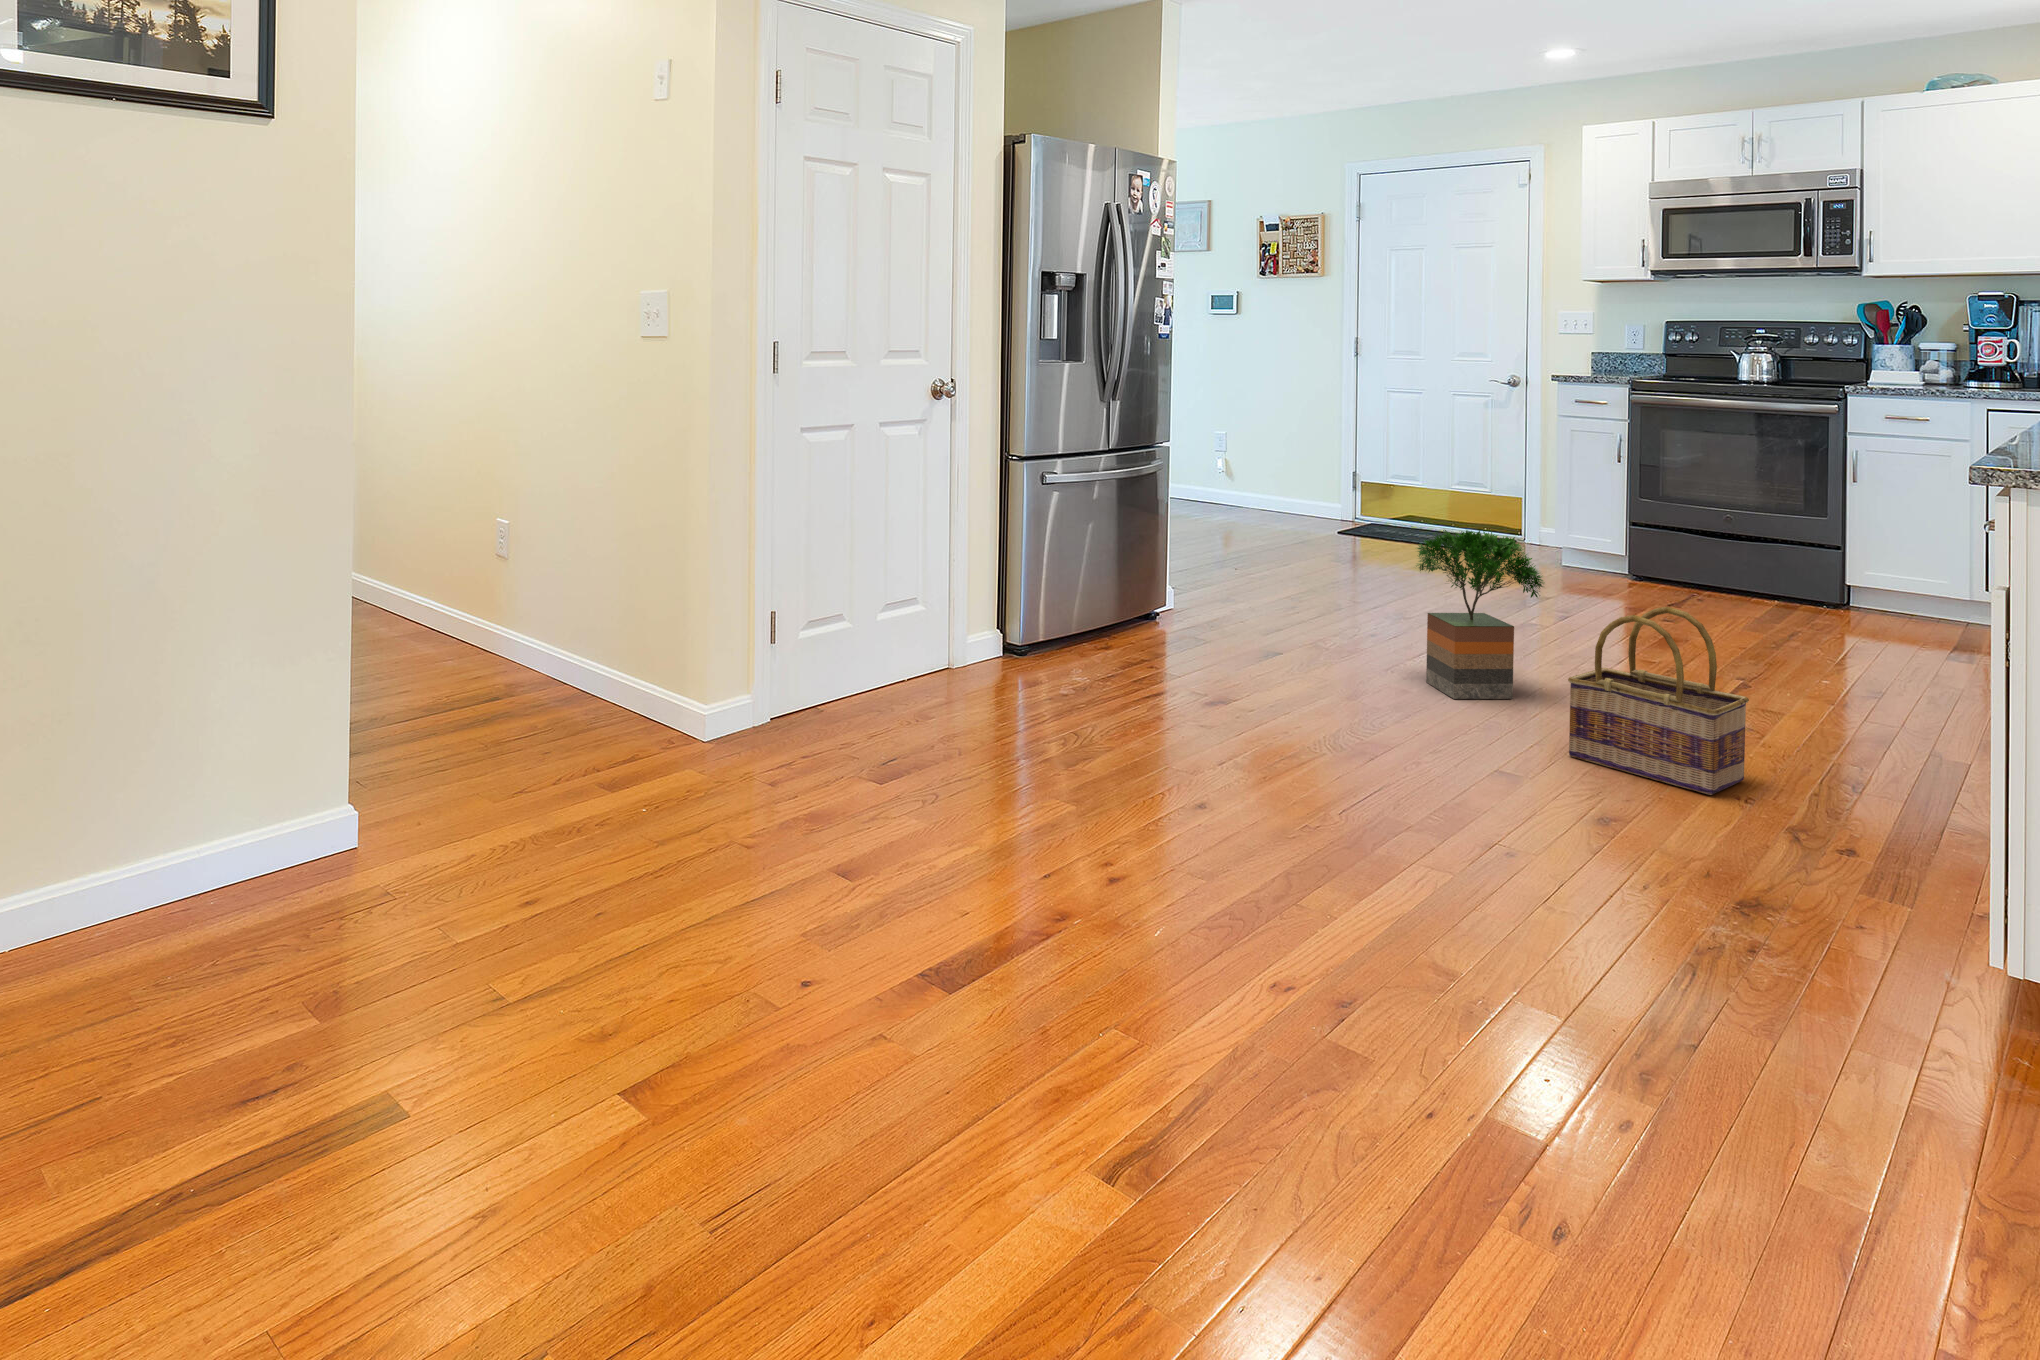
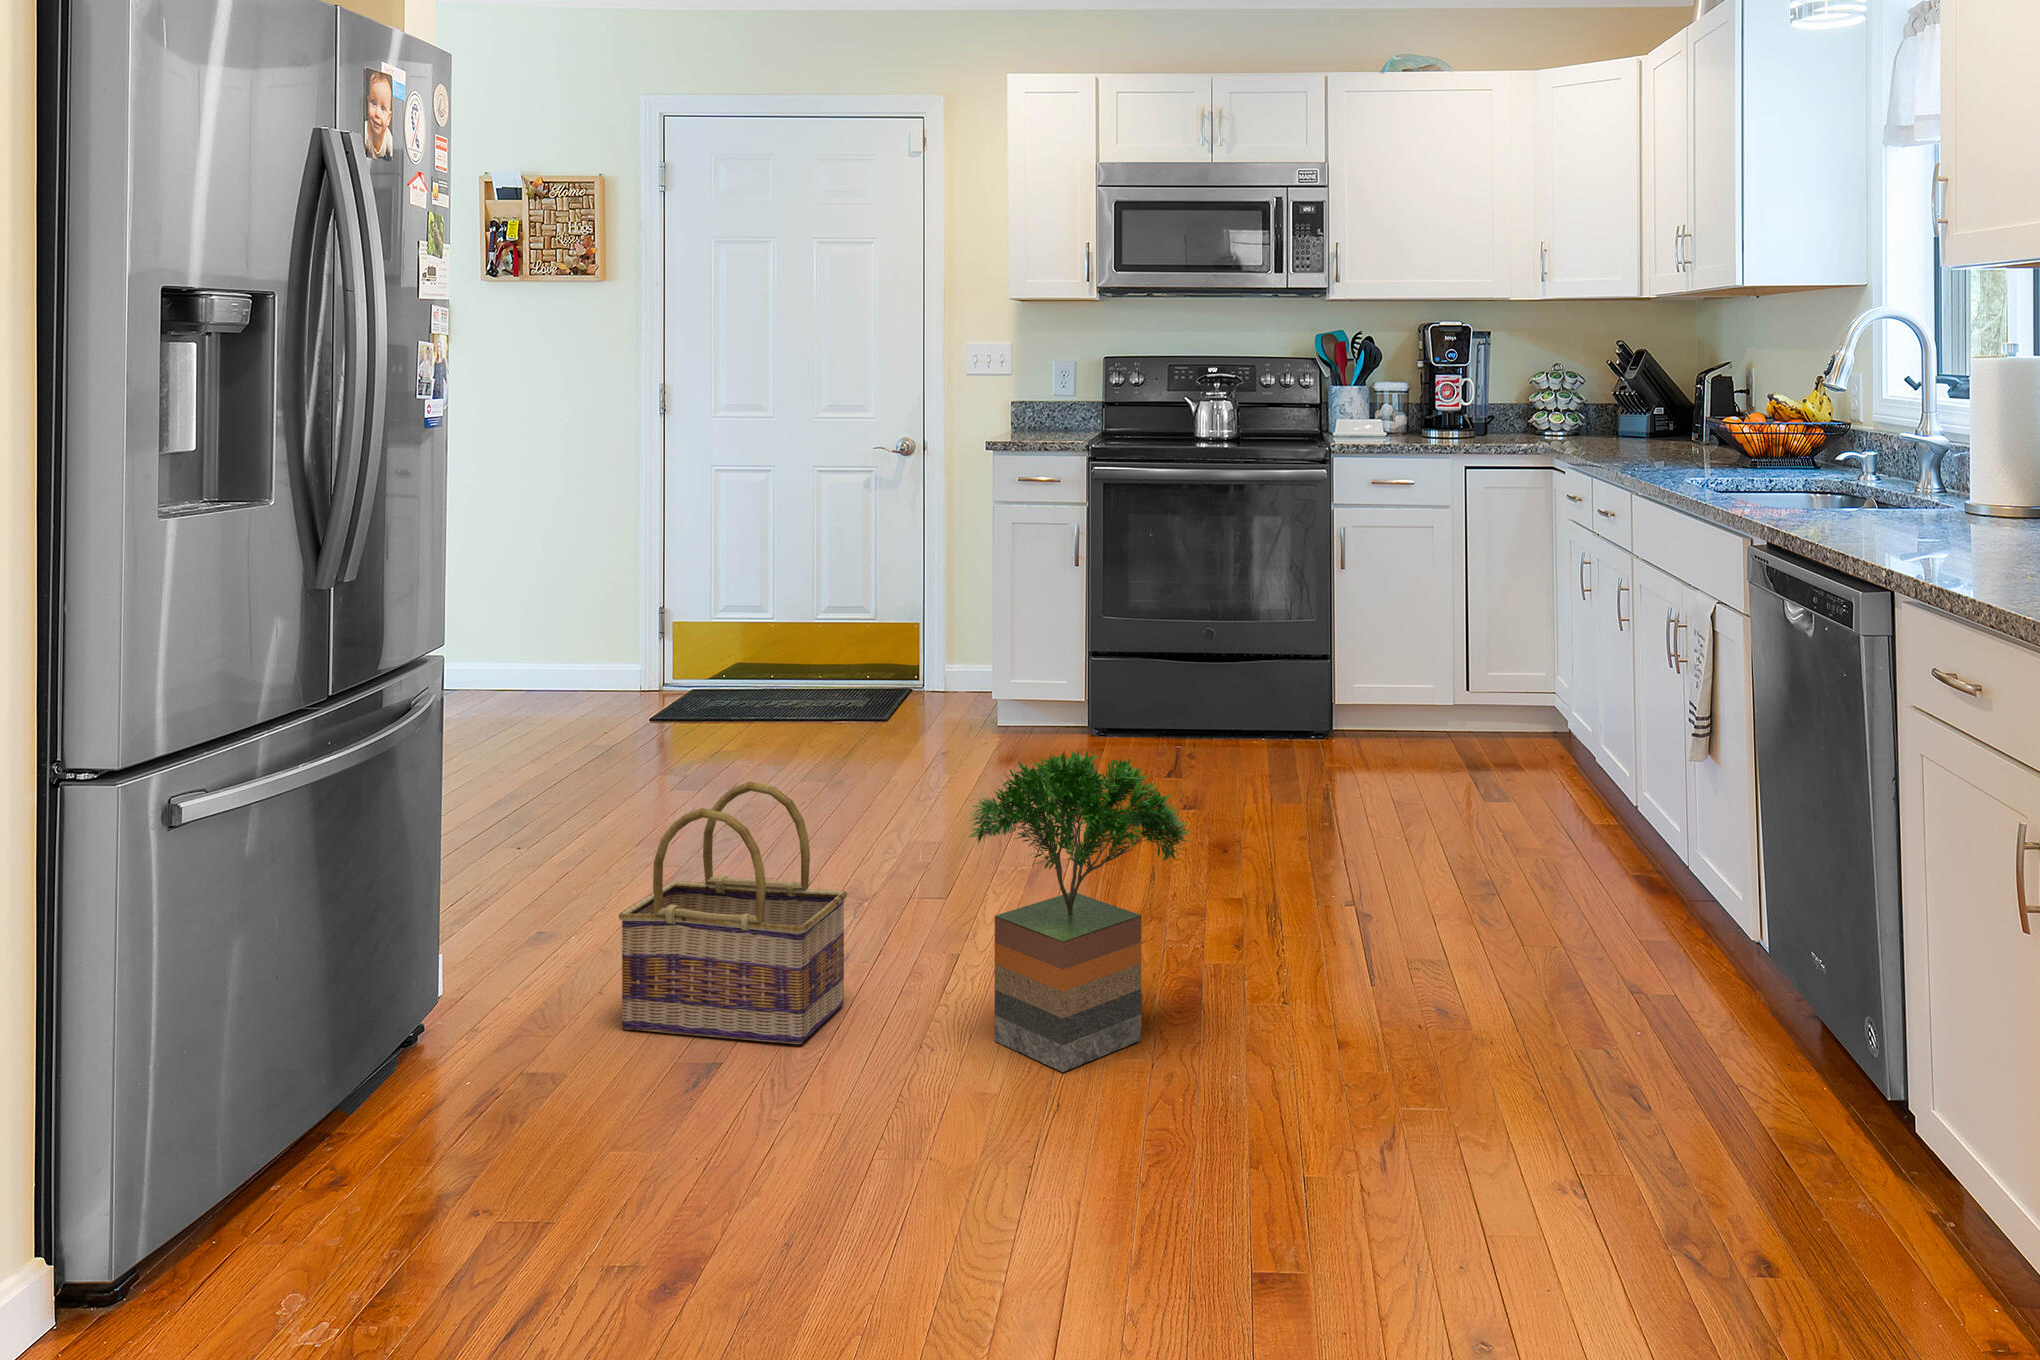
basket: present [1568,606,1749,795] -> present [618,782,847,1044]

